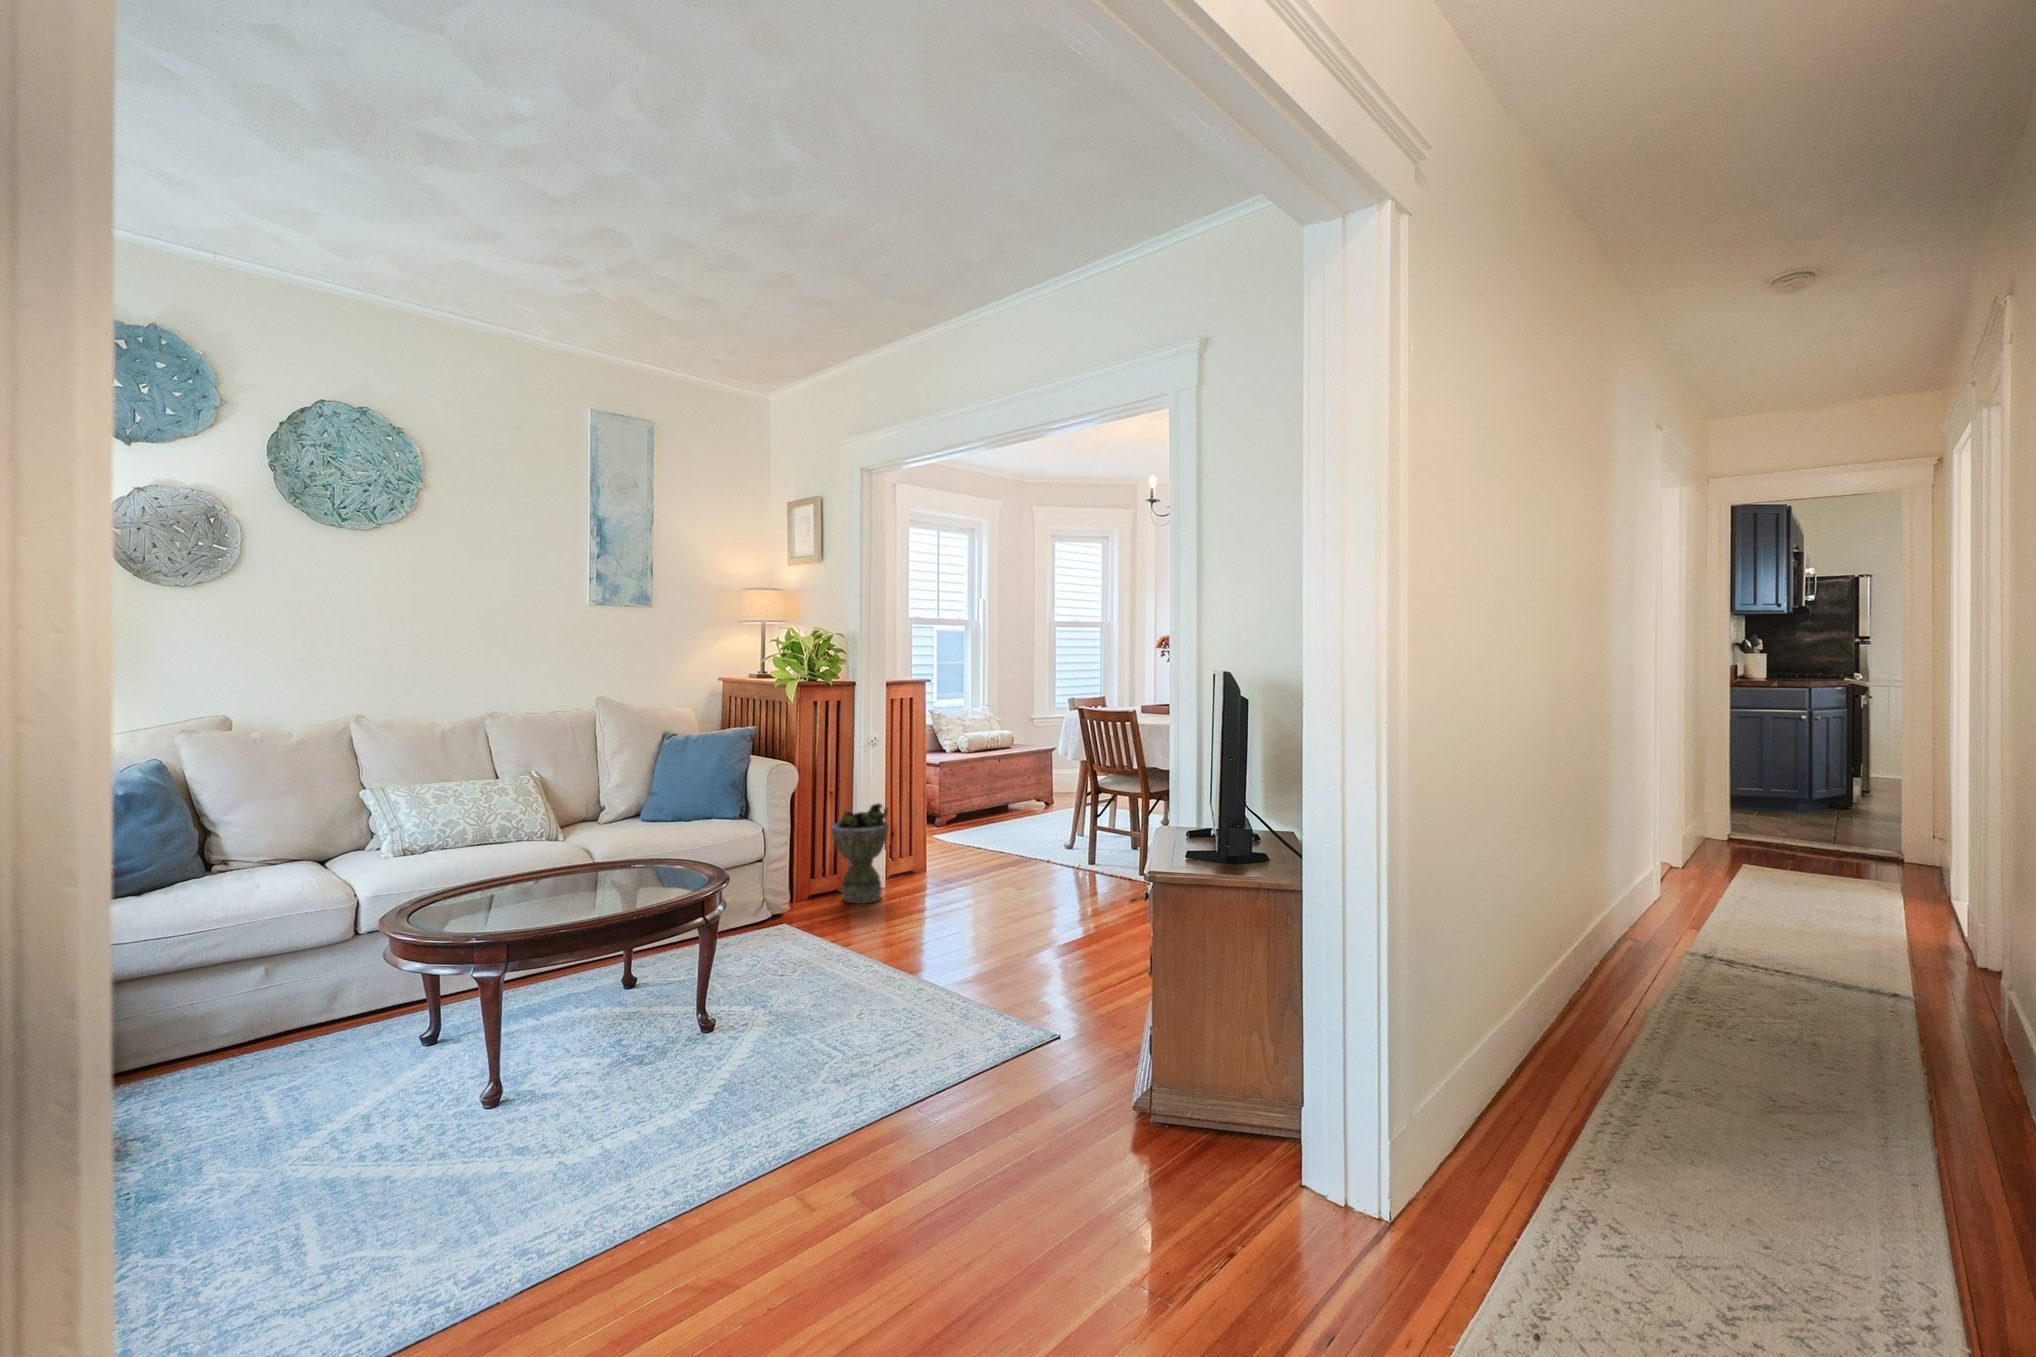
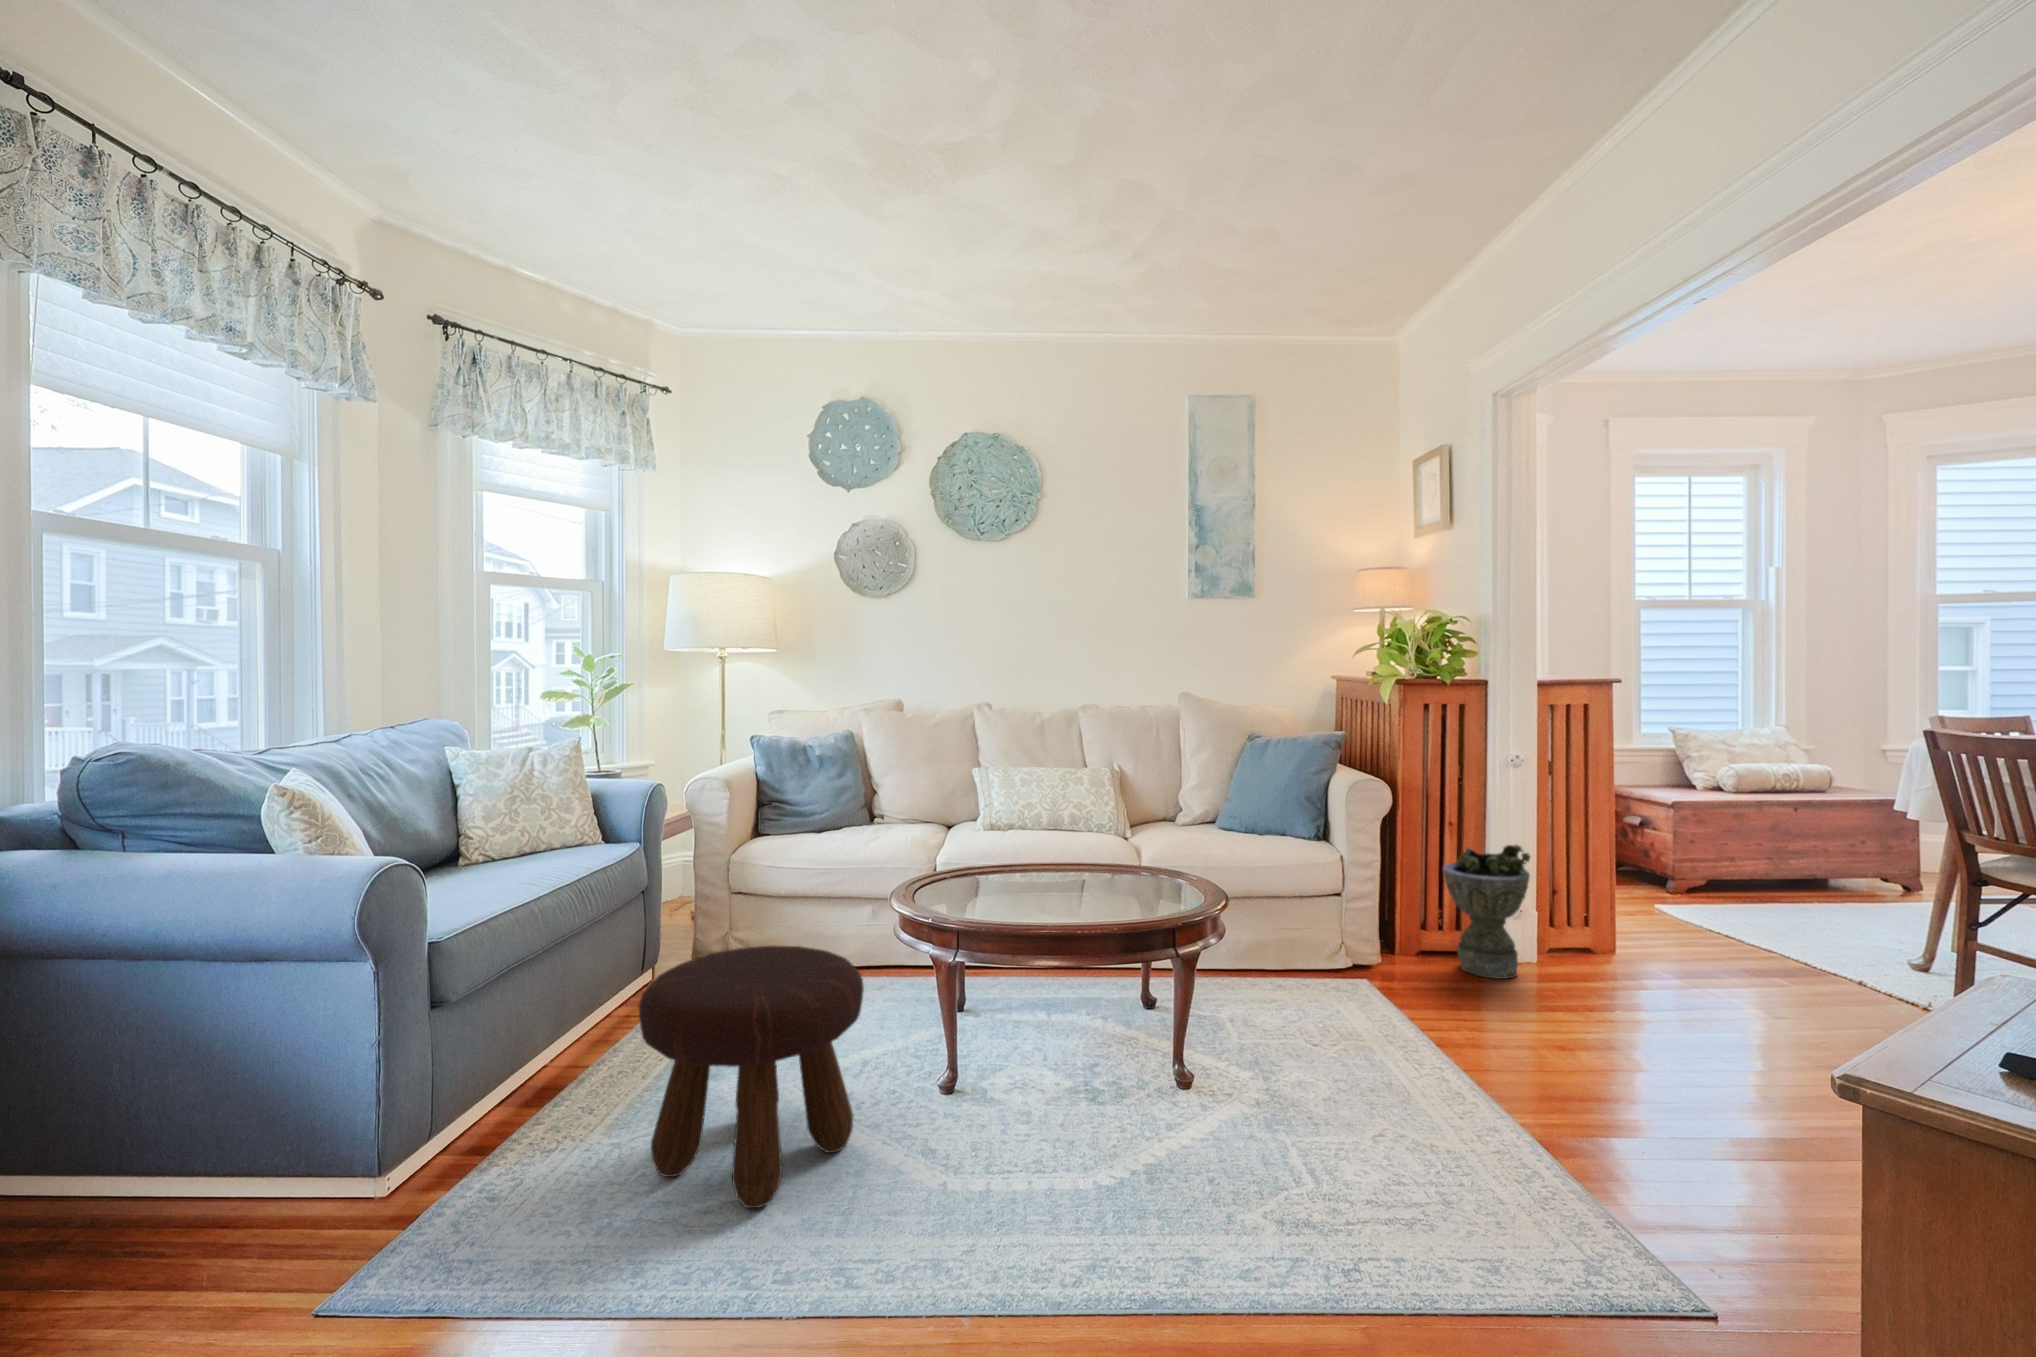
footstool: none [239,970,496,1227] -> present [639,946,864,1208]

